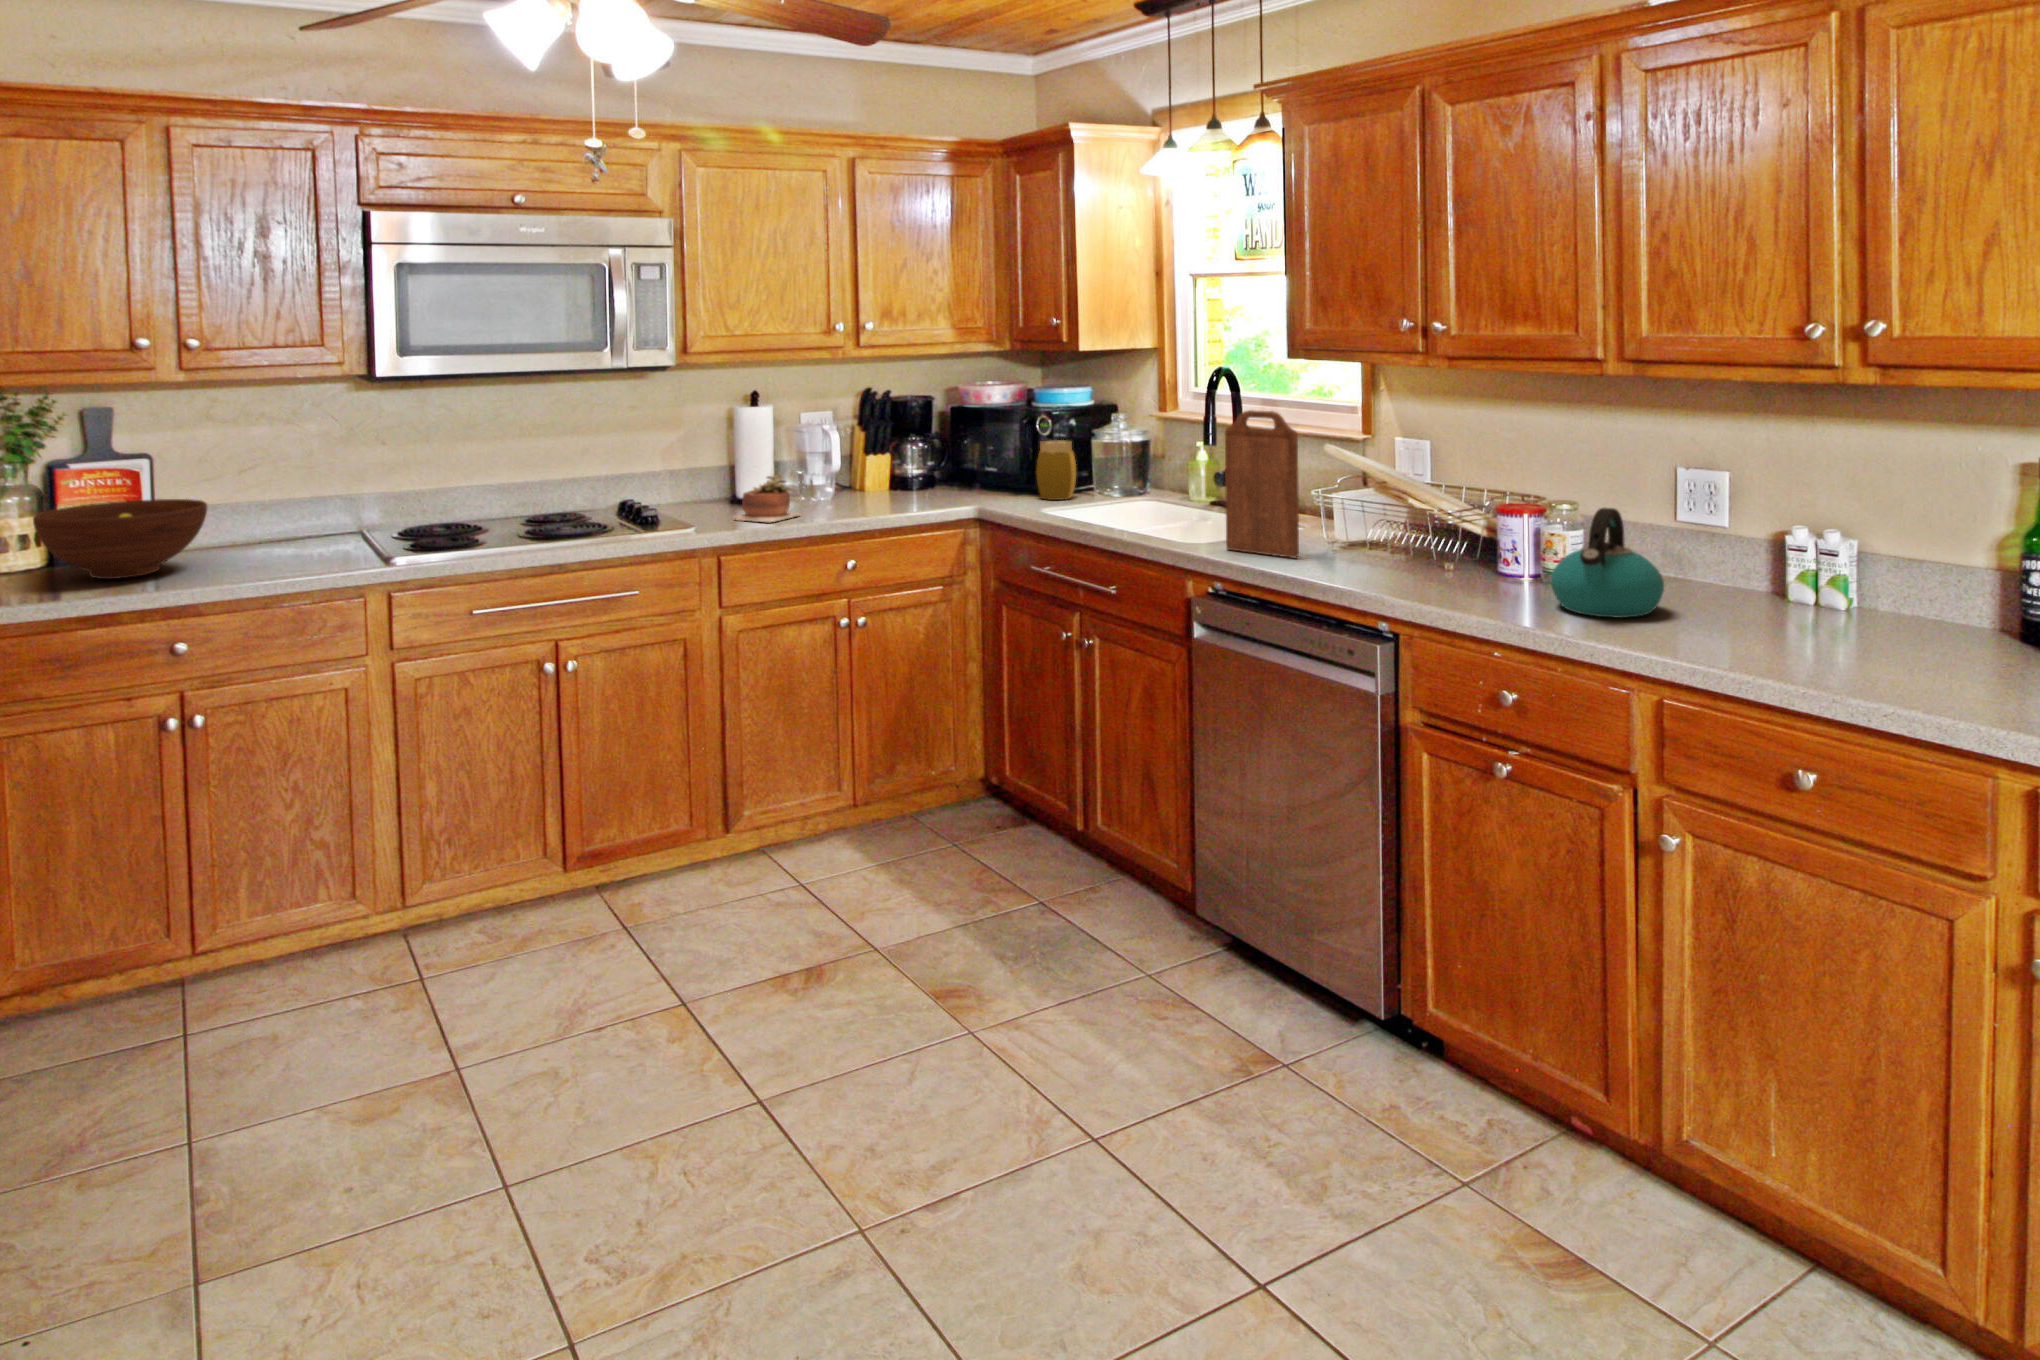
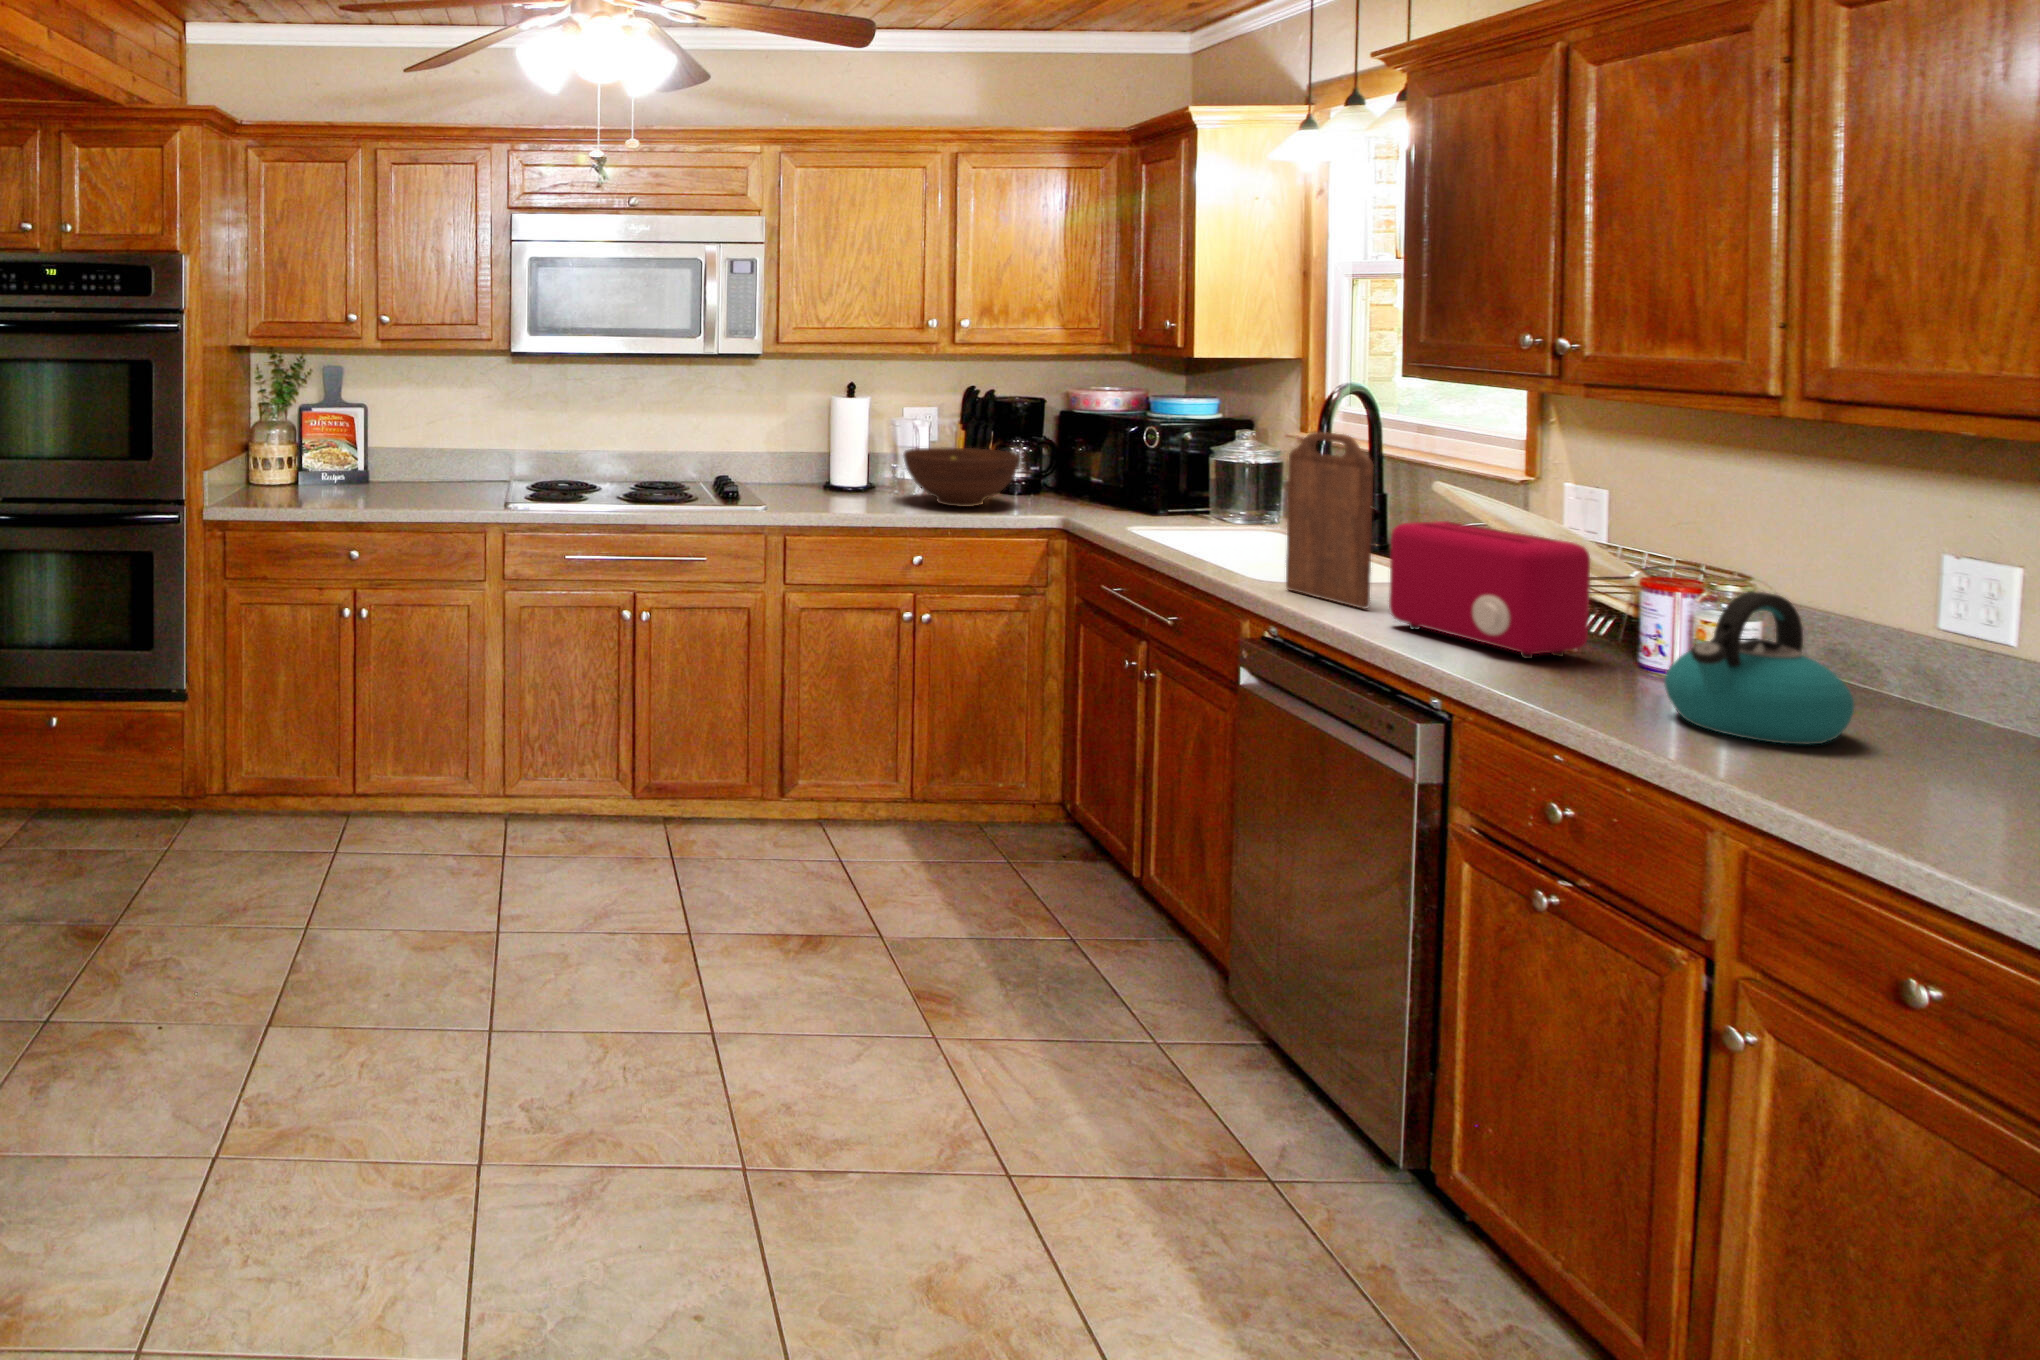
jar: present [1036,440,1076,500] -> none [1129,452,1178,518]
succulent plant: present [733,475,800,522] -> none [806,464,873,509]
toaster: none [1325,477,1468,581] -> present [1389,521,1590,659]
fruit bowl: present [33,499,207,579] -> present [904,448,1020,507]

